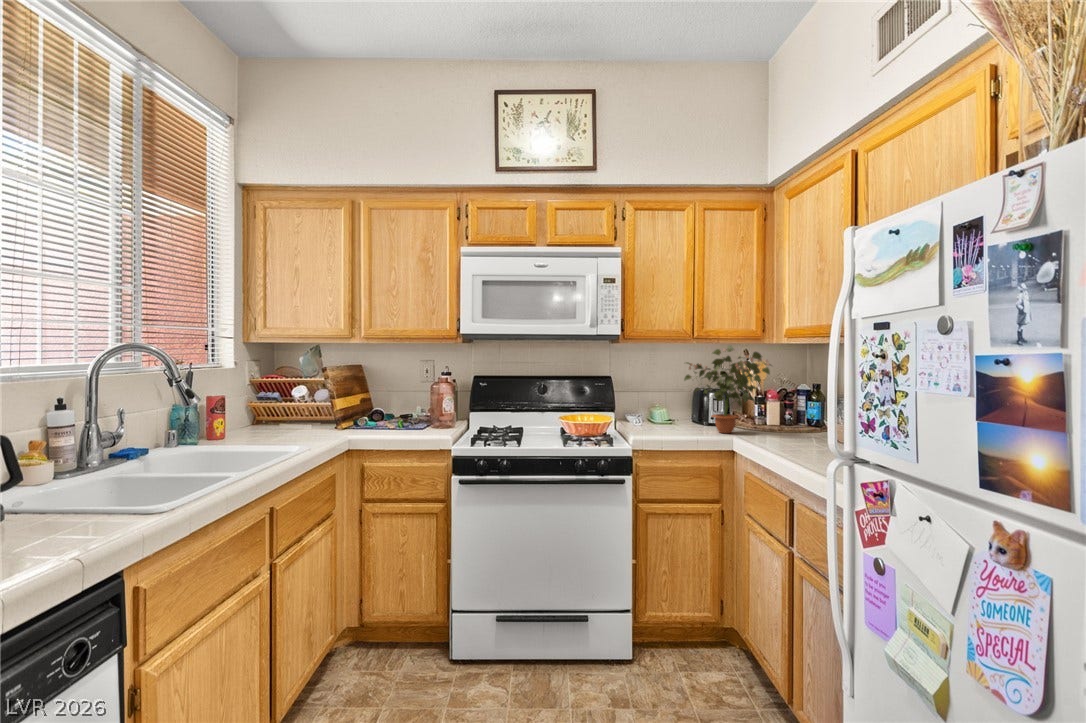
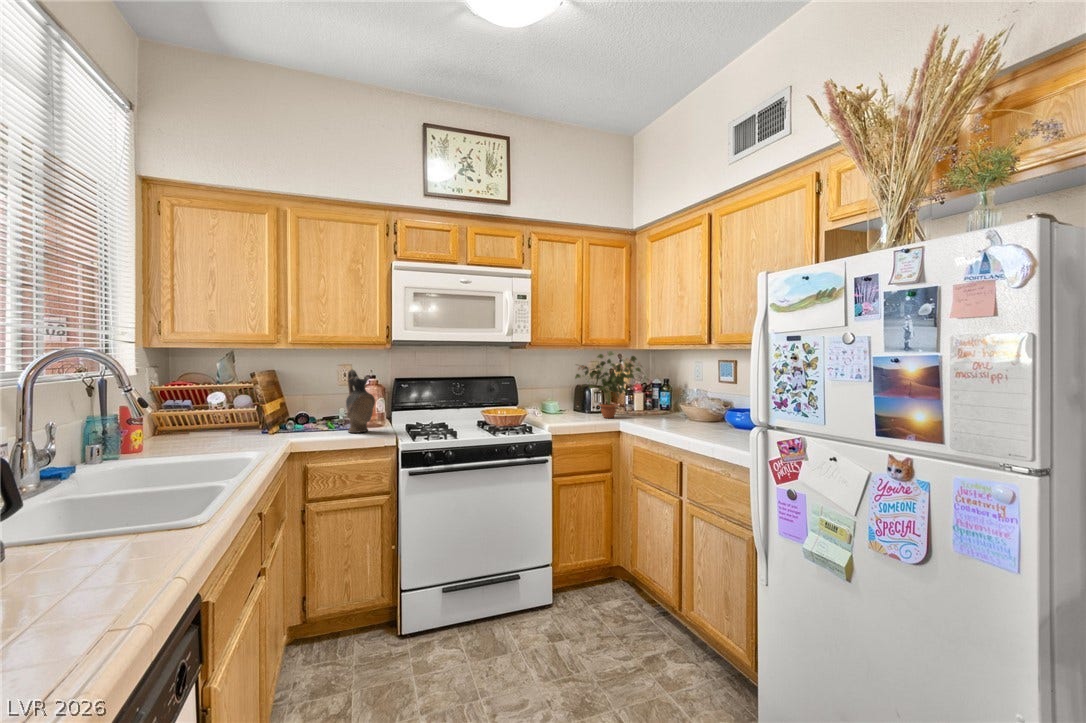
ceramic pitcher: none [409,366,438,434] -> present [346,370,375,433]

